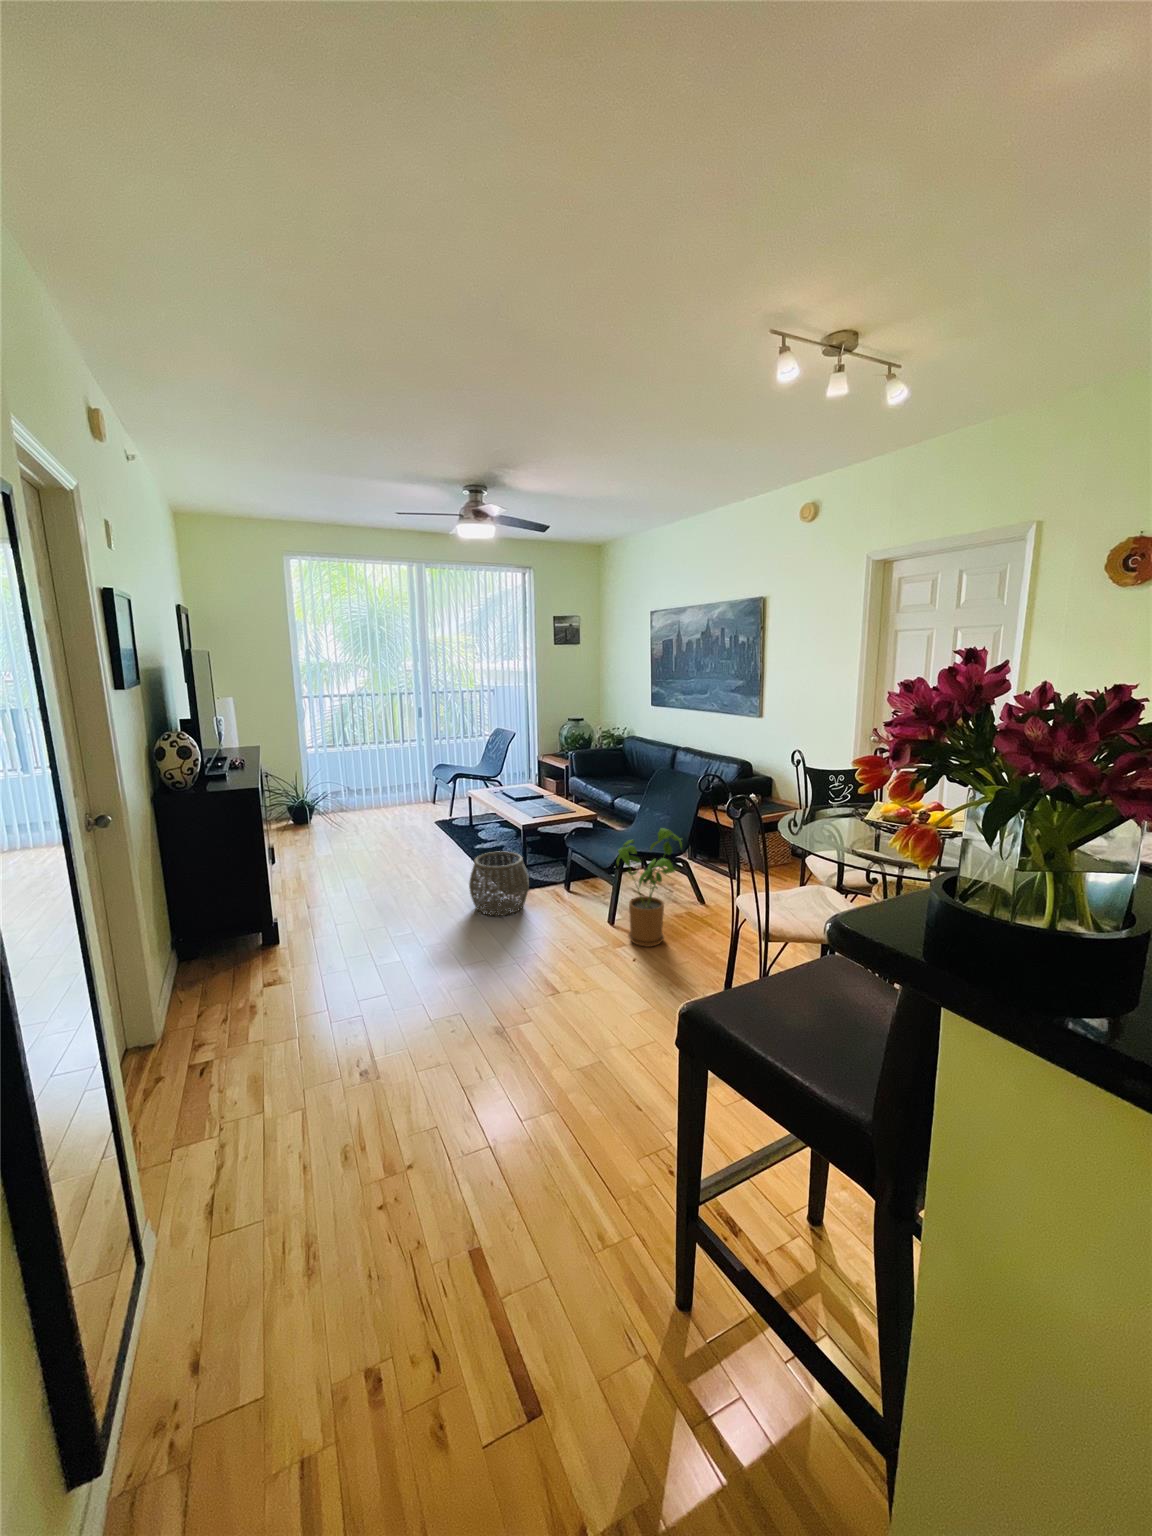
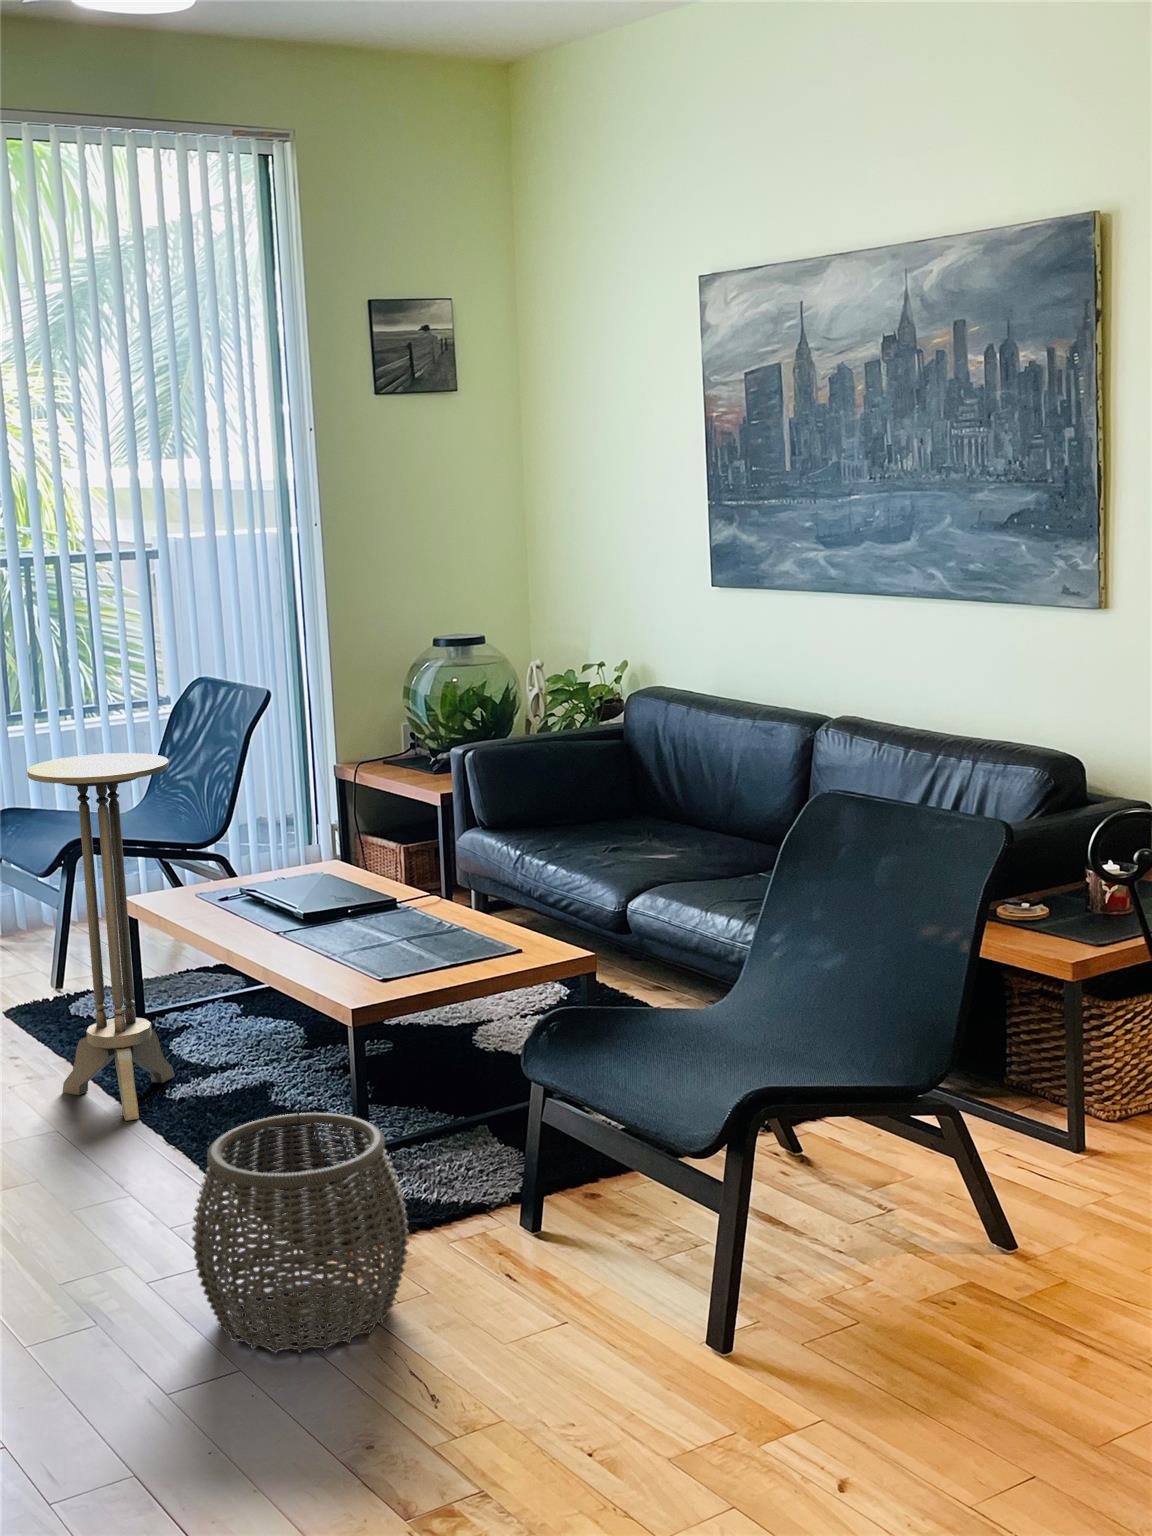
side table: none [438,749,478,854] -> present [27,753,175,1121]
house plant: present [616,828,682,947] -> none [741,1004,977,1430]

